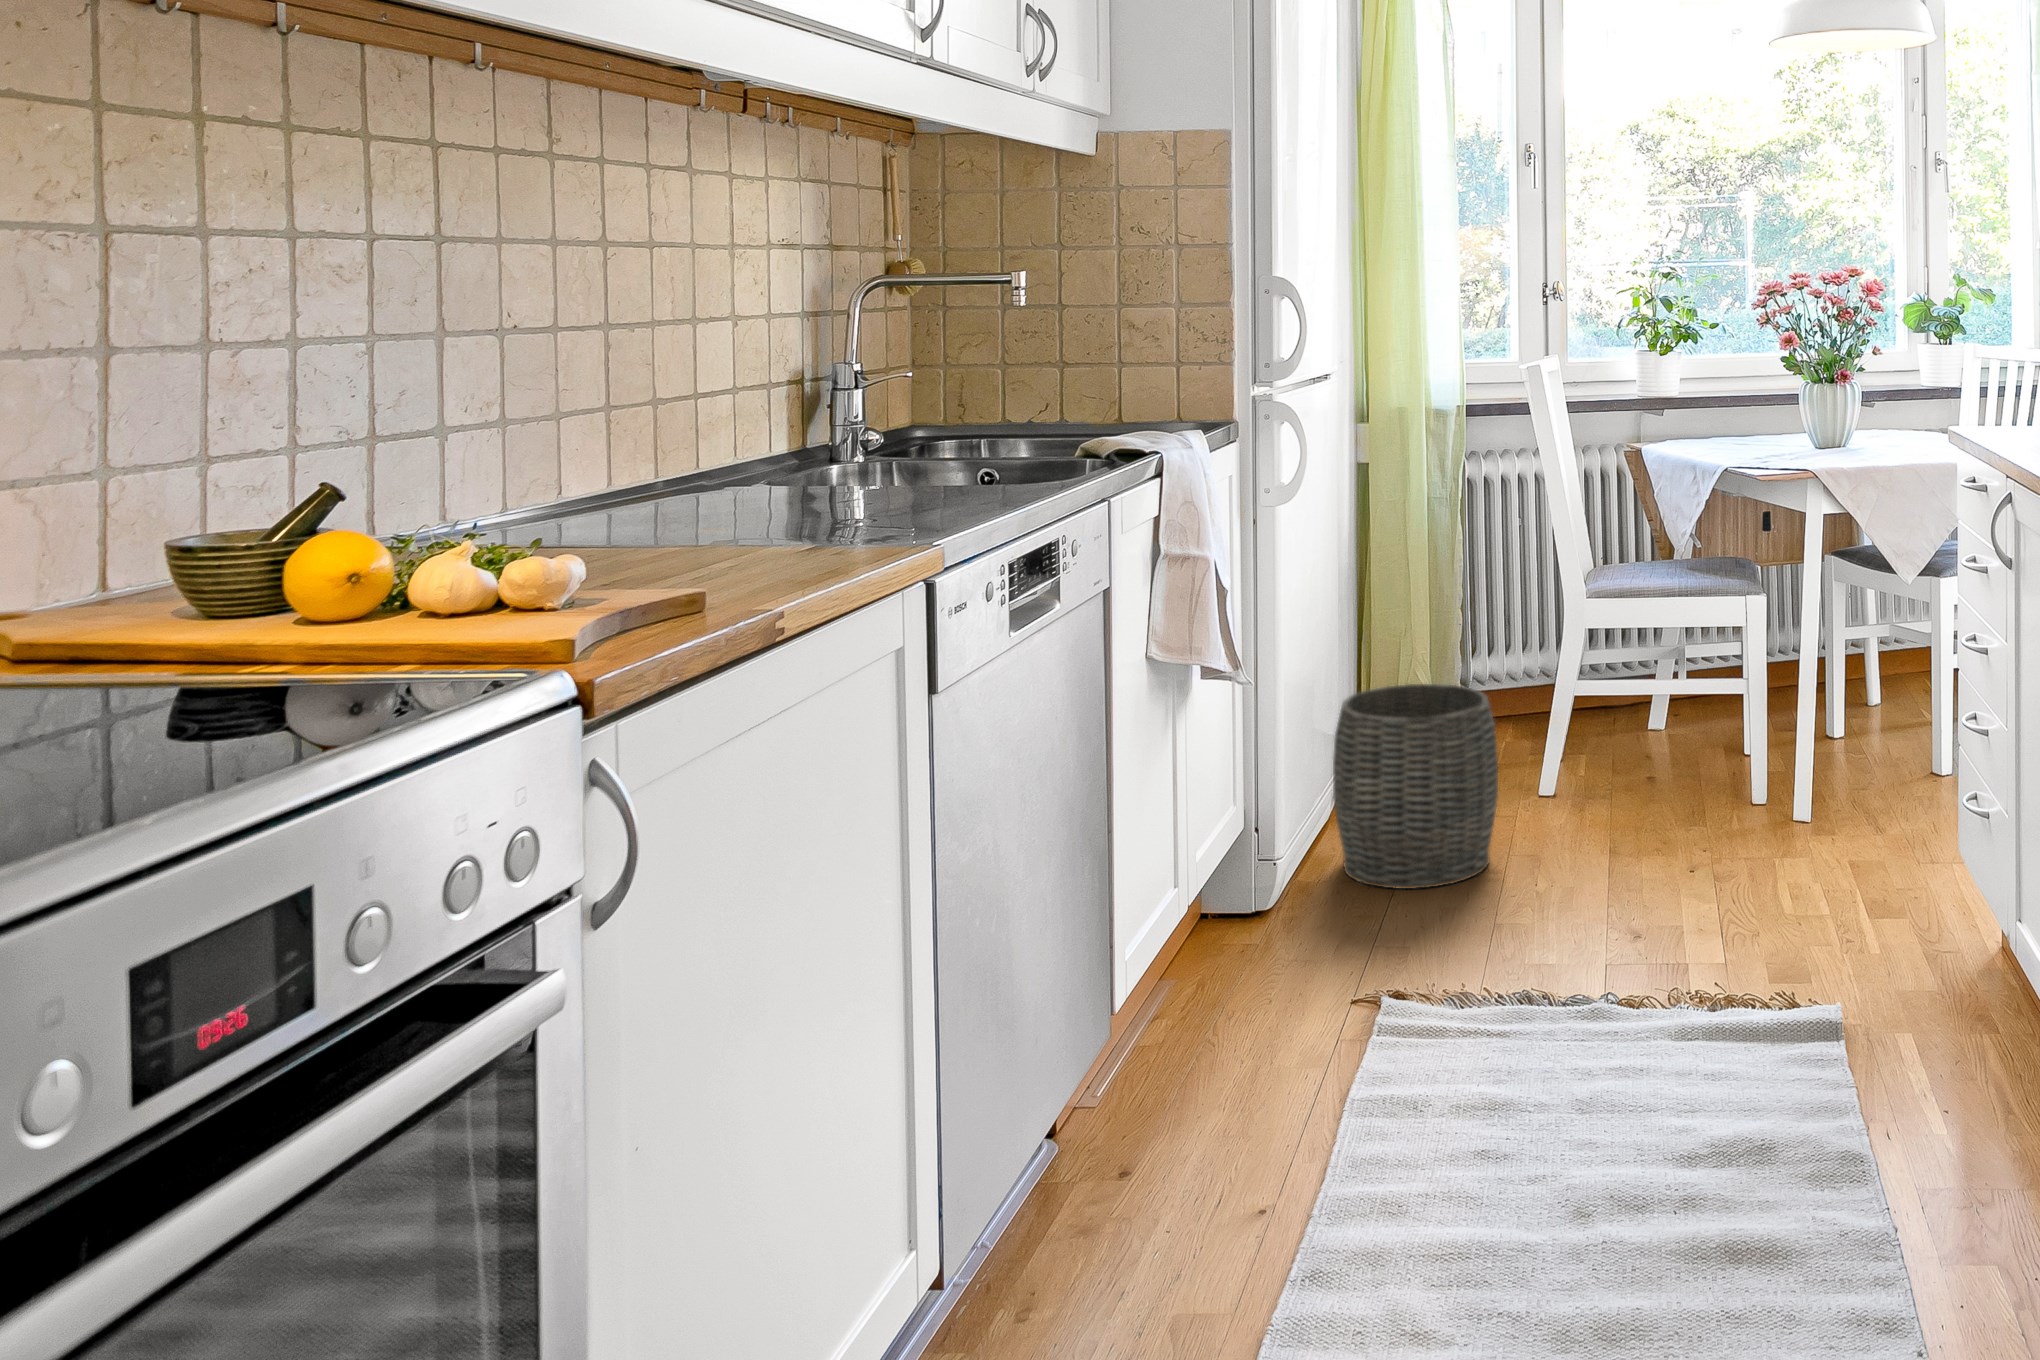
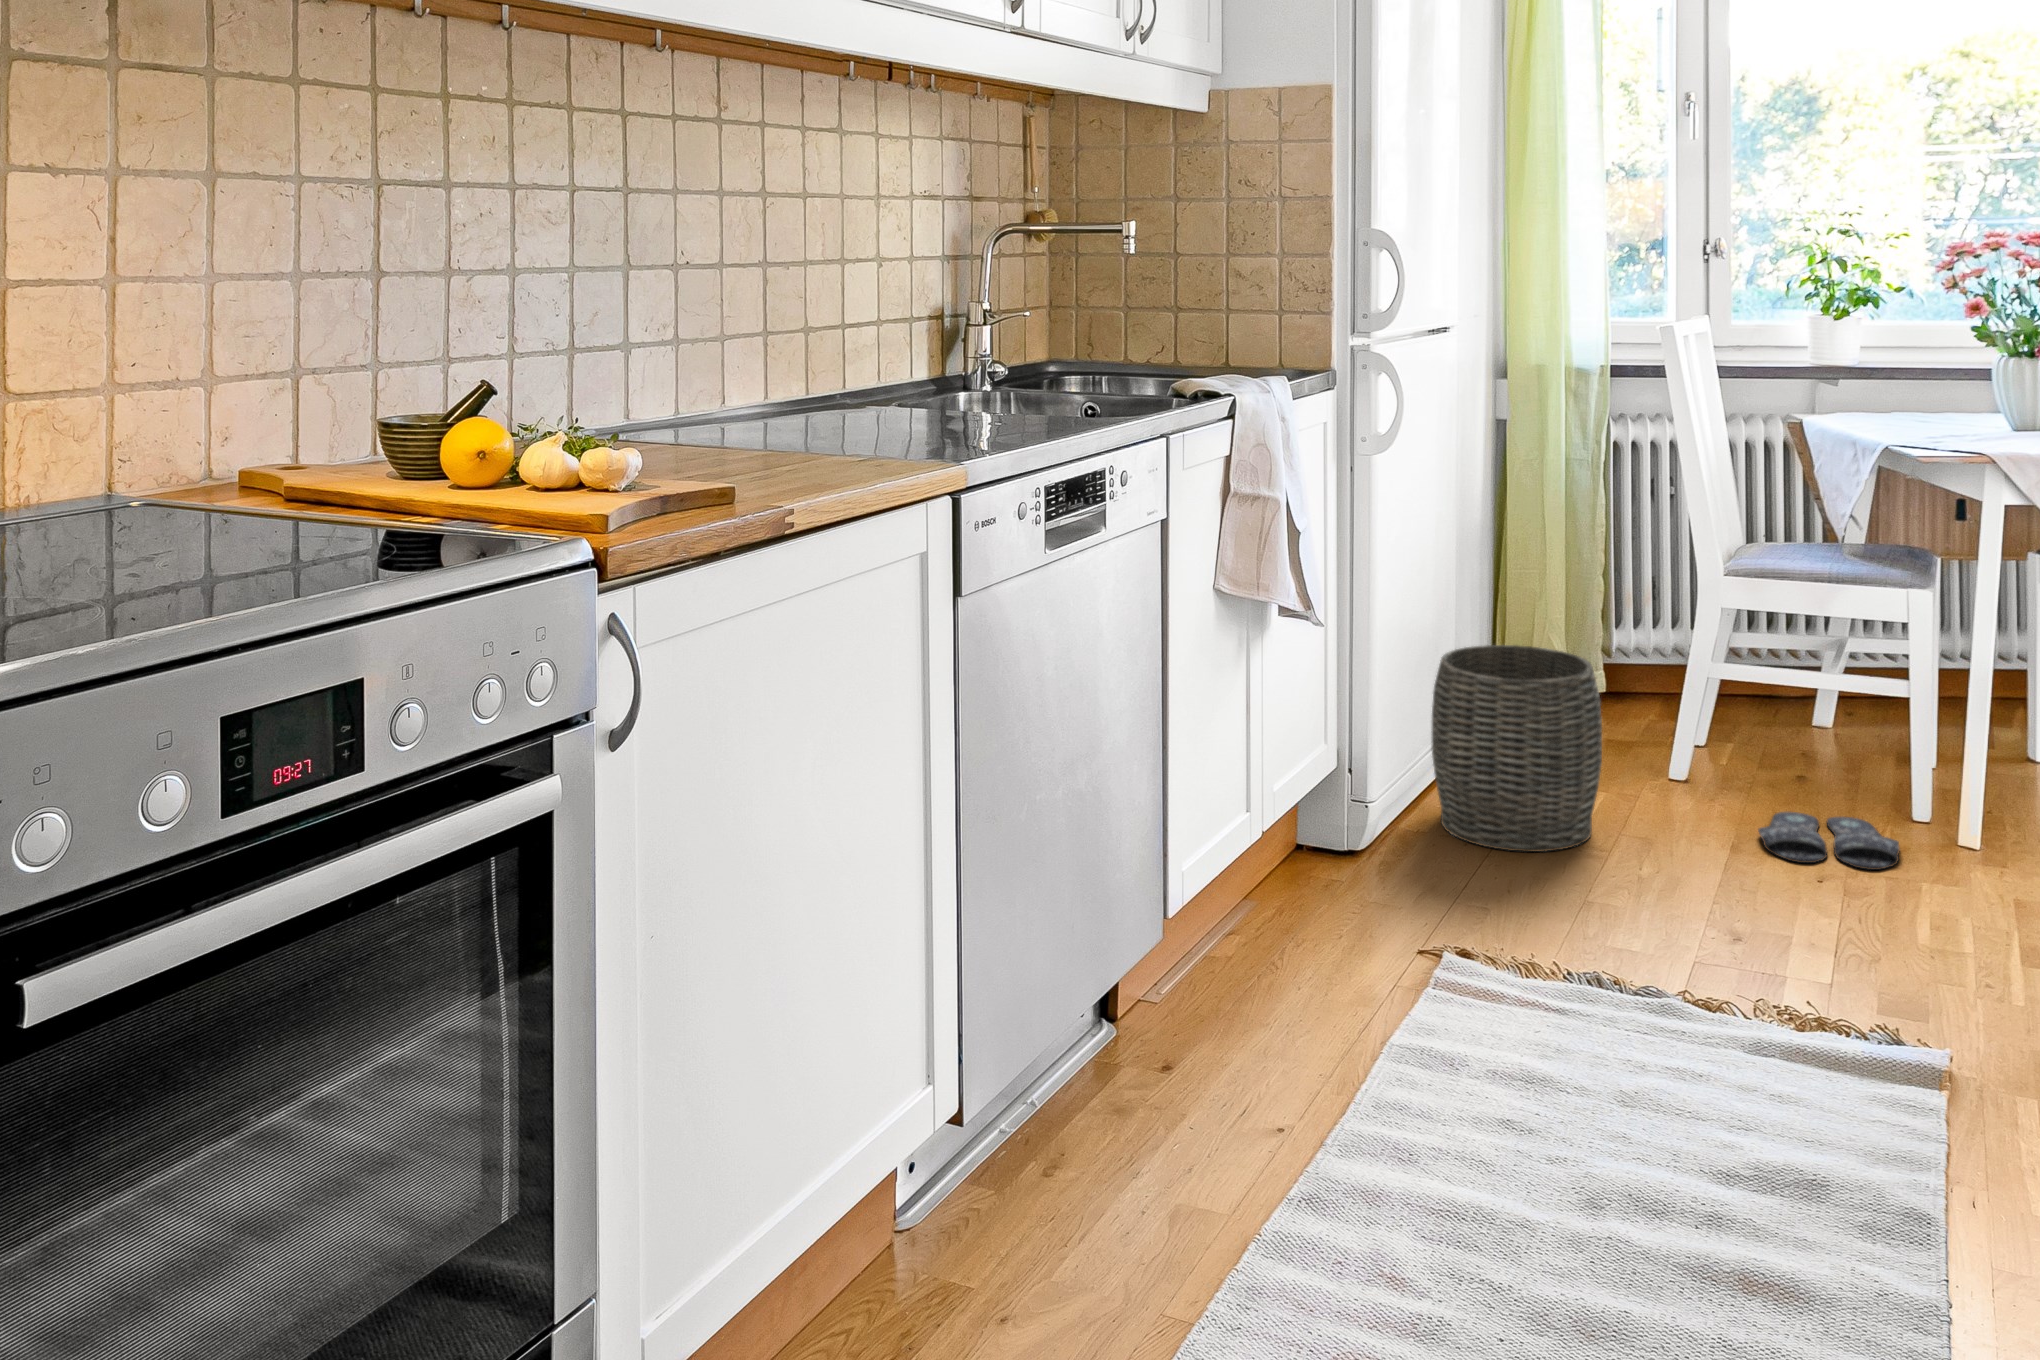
slippers: none [1636,809,1757,857] -> present [1758,812,1900,870]

